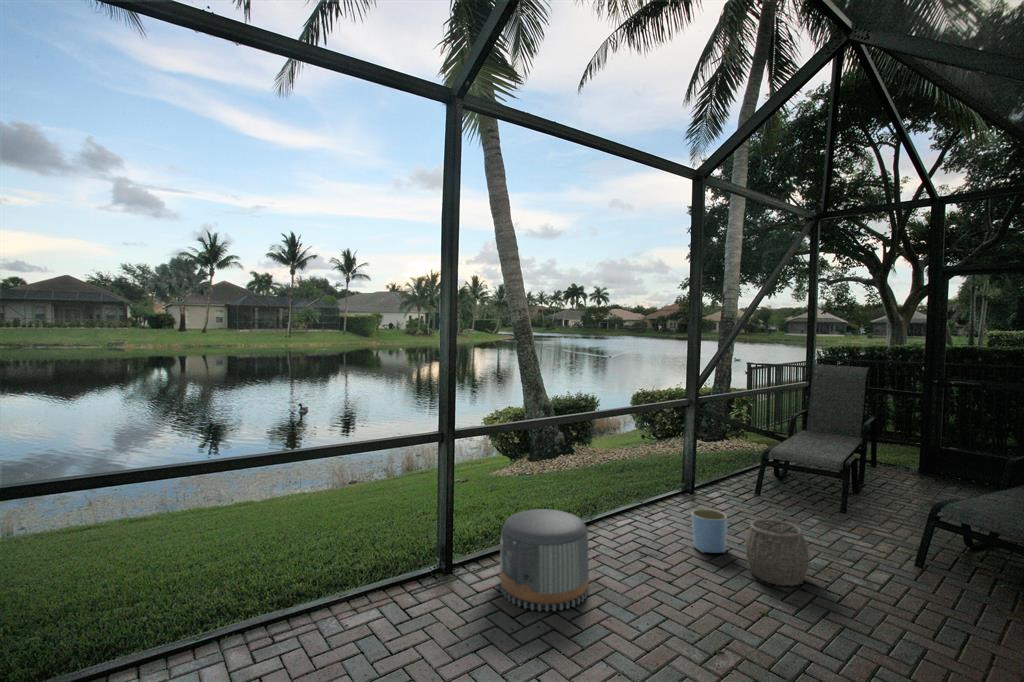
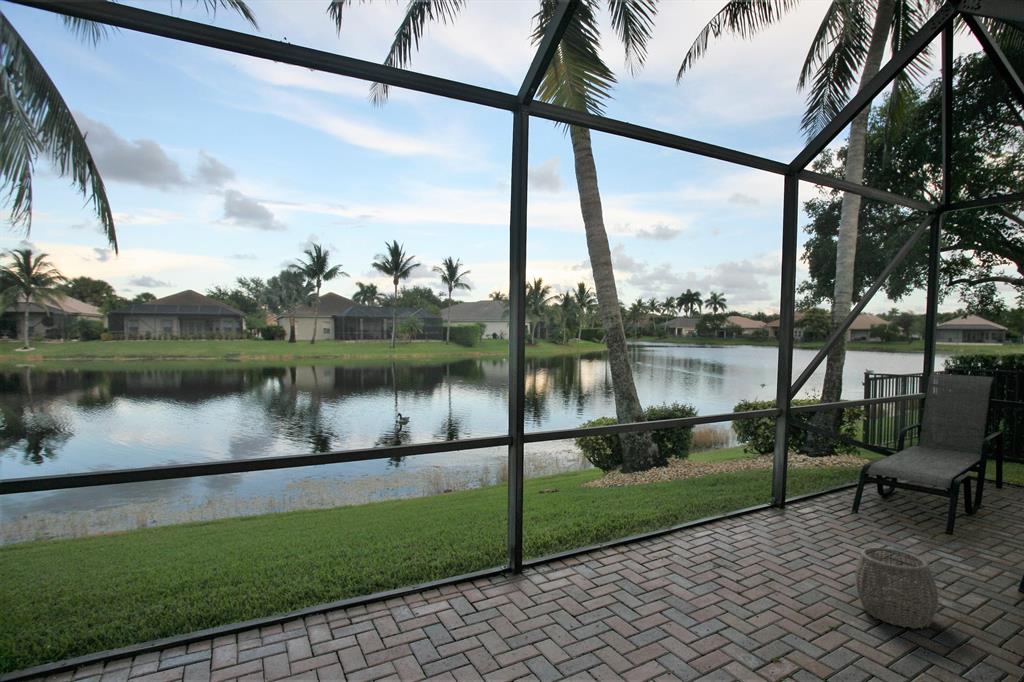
pouf: present [500,509,589,611] -> none [569,517,663,624]
planter: present [691,509,727,553] -> none [792,532,835,584]

